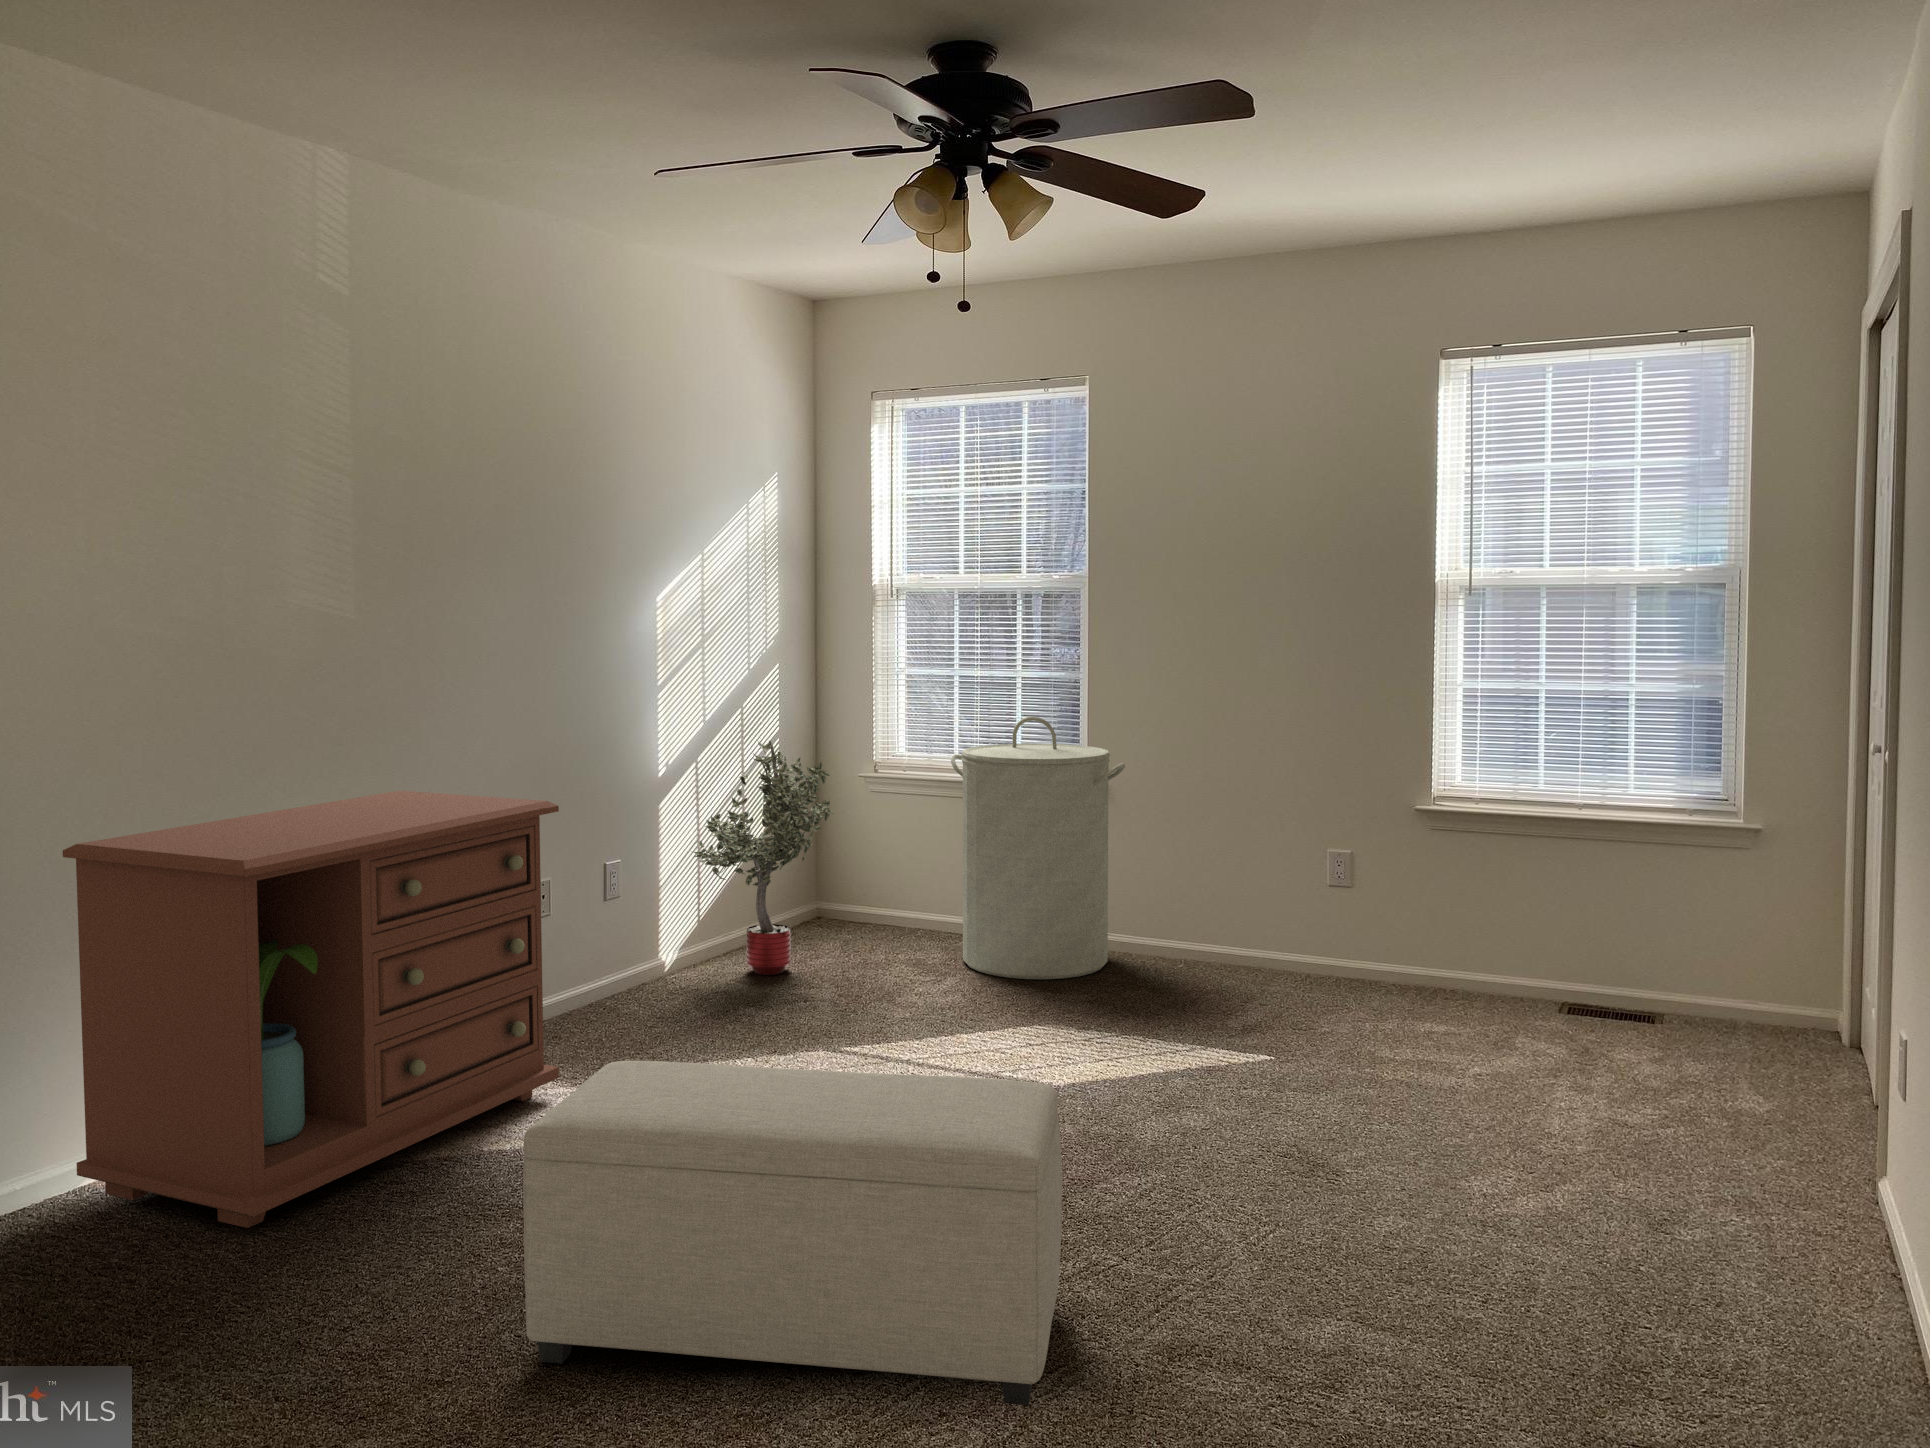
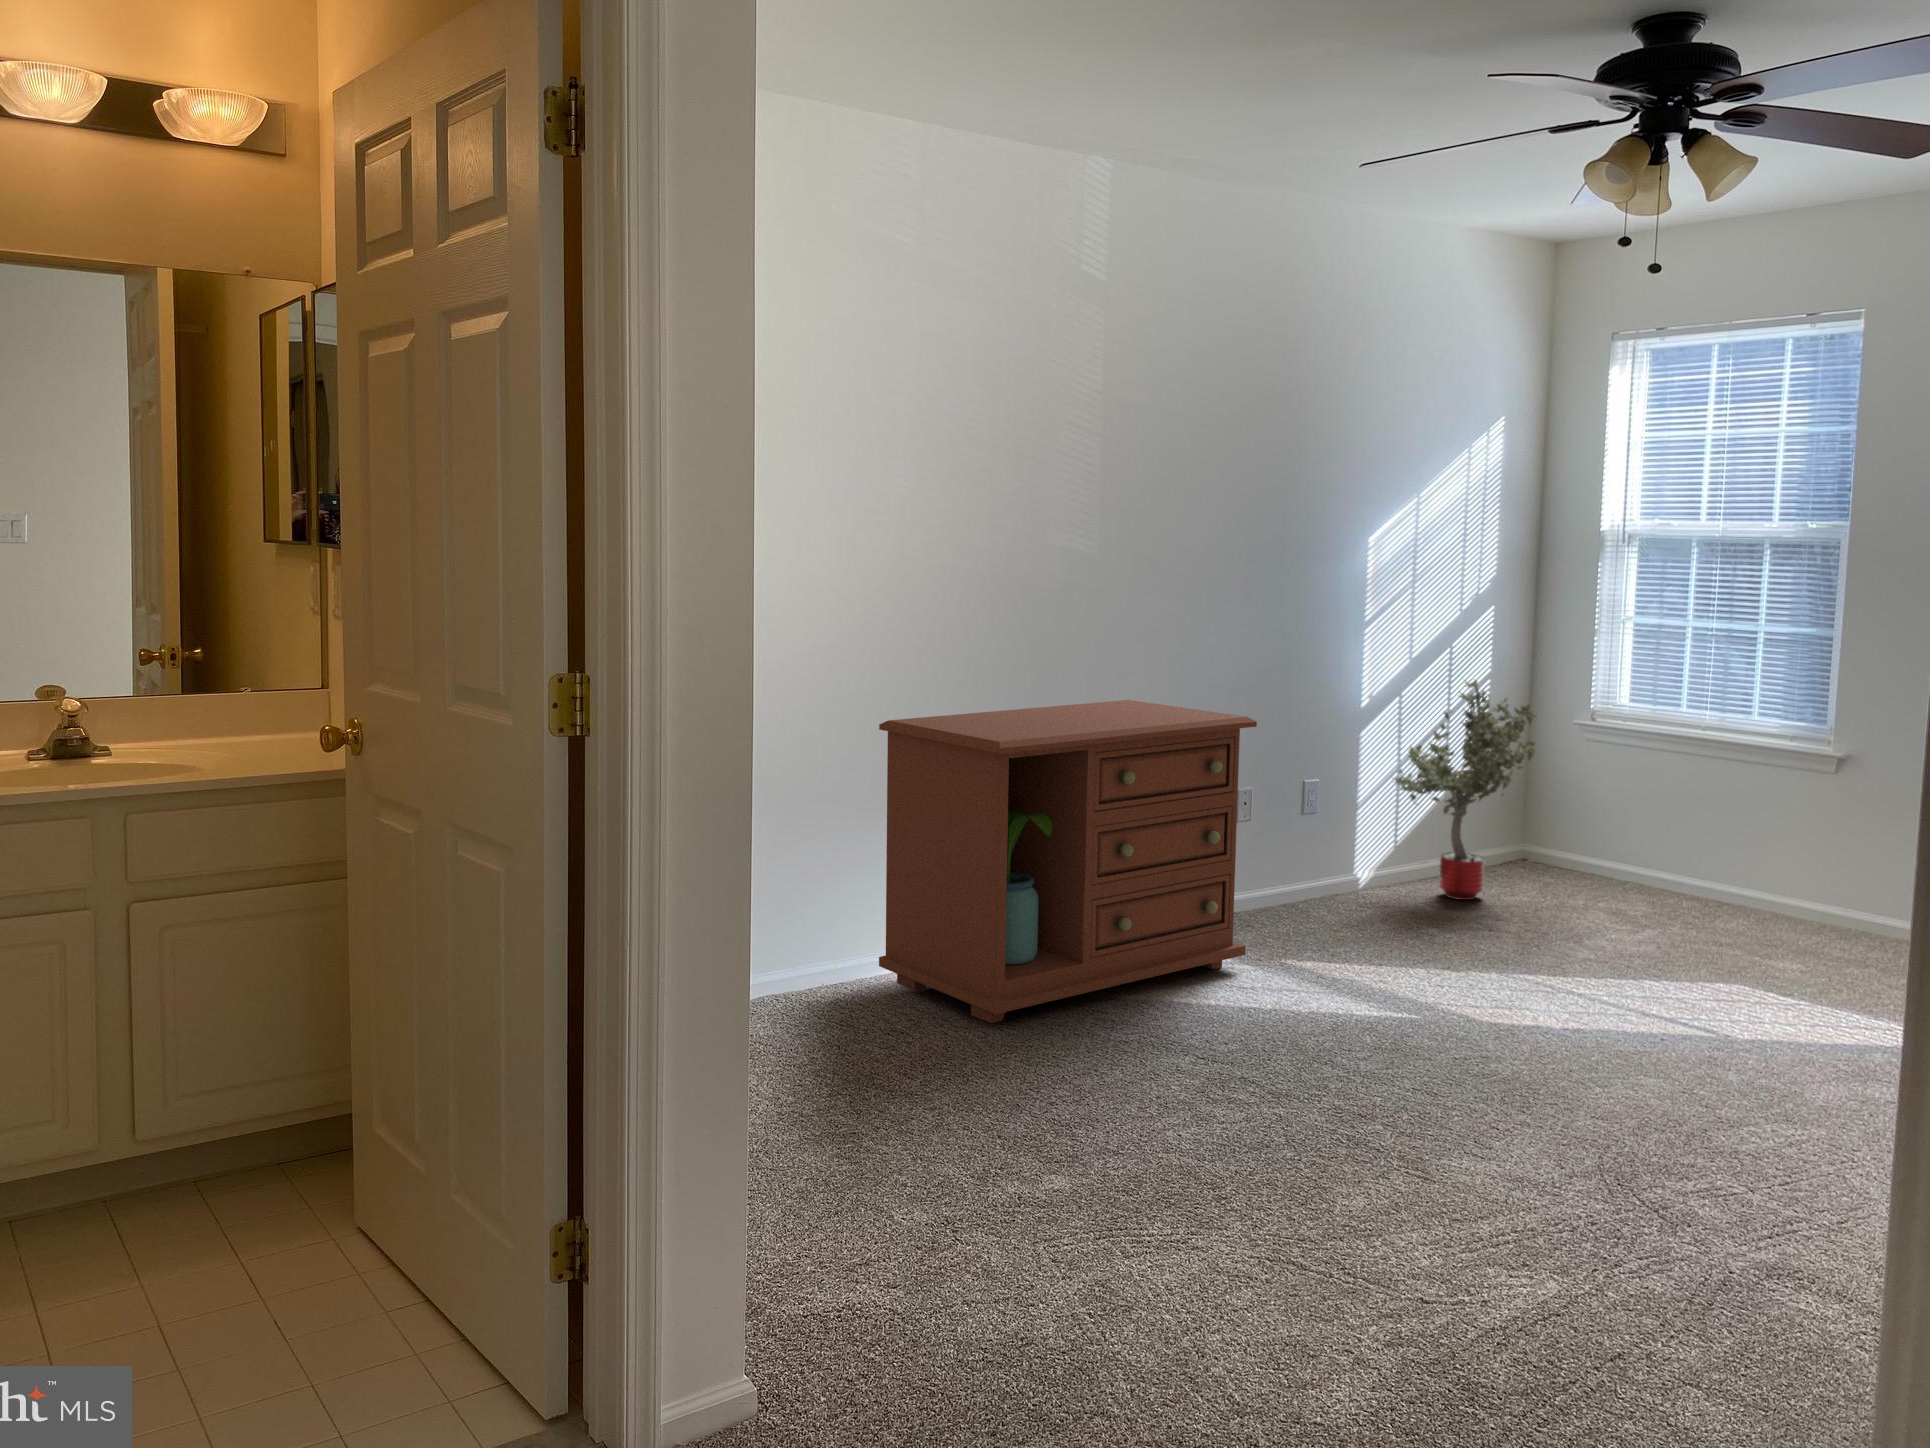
laundry hamper: present [951,716,1125,979] -> none [1668,671,1873,943]
ottoman: present [523,1061,1062,1405] -> none [1182,933,1678,1278]

